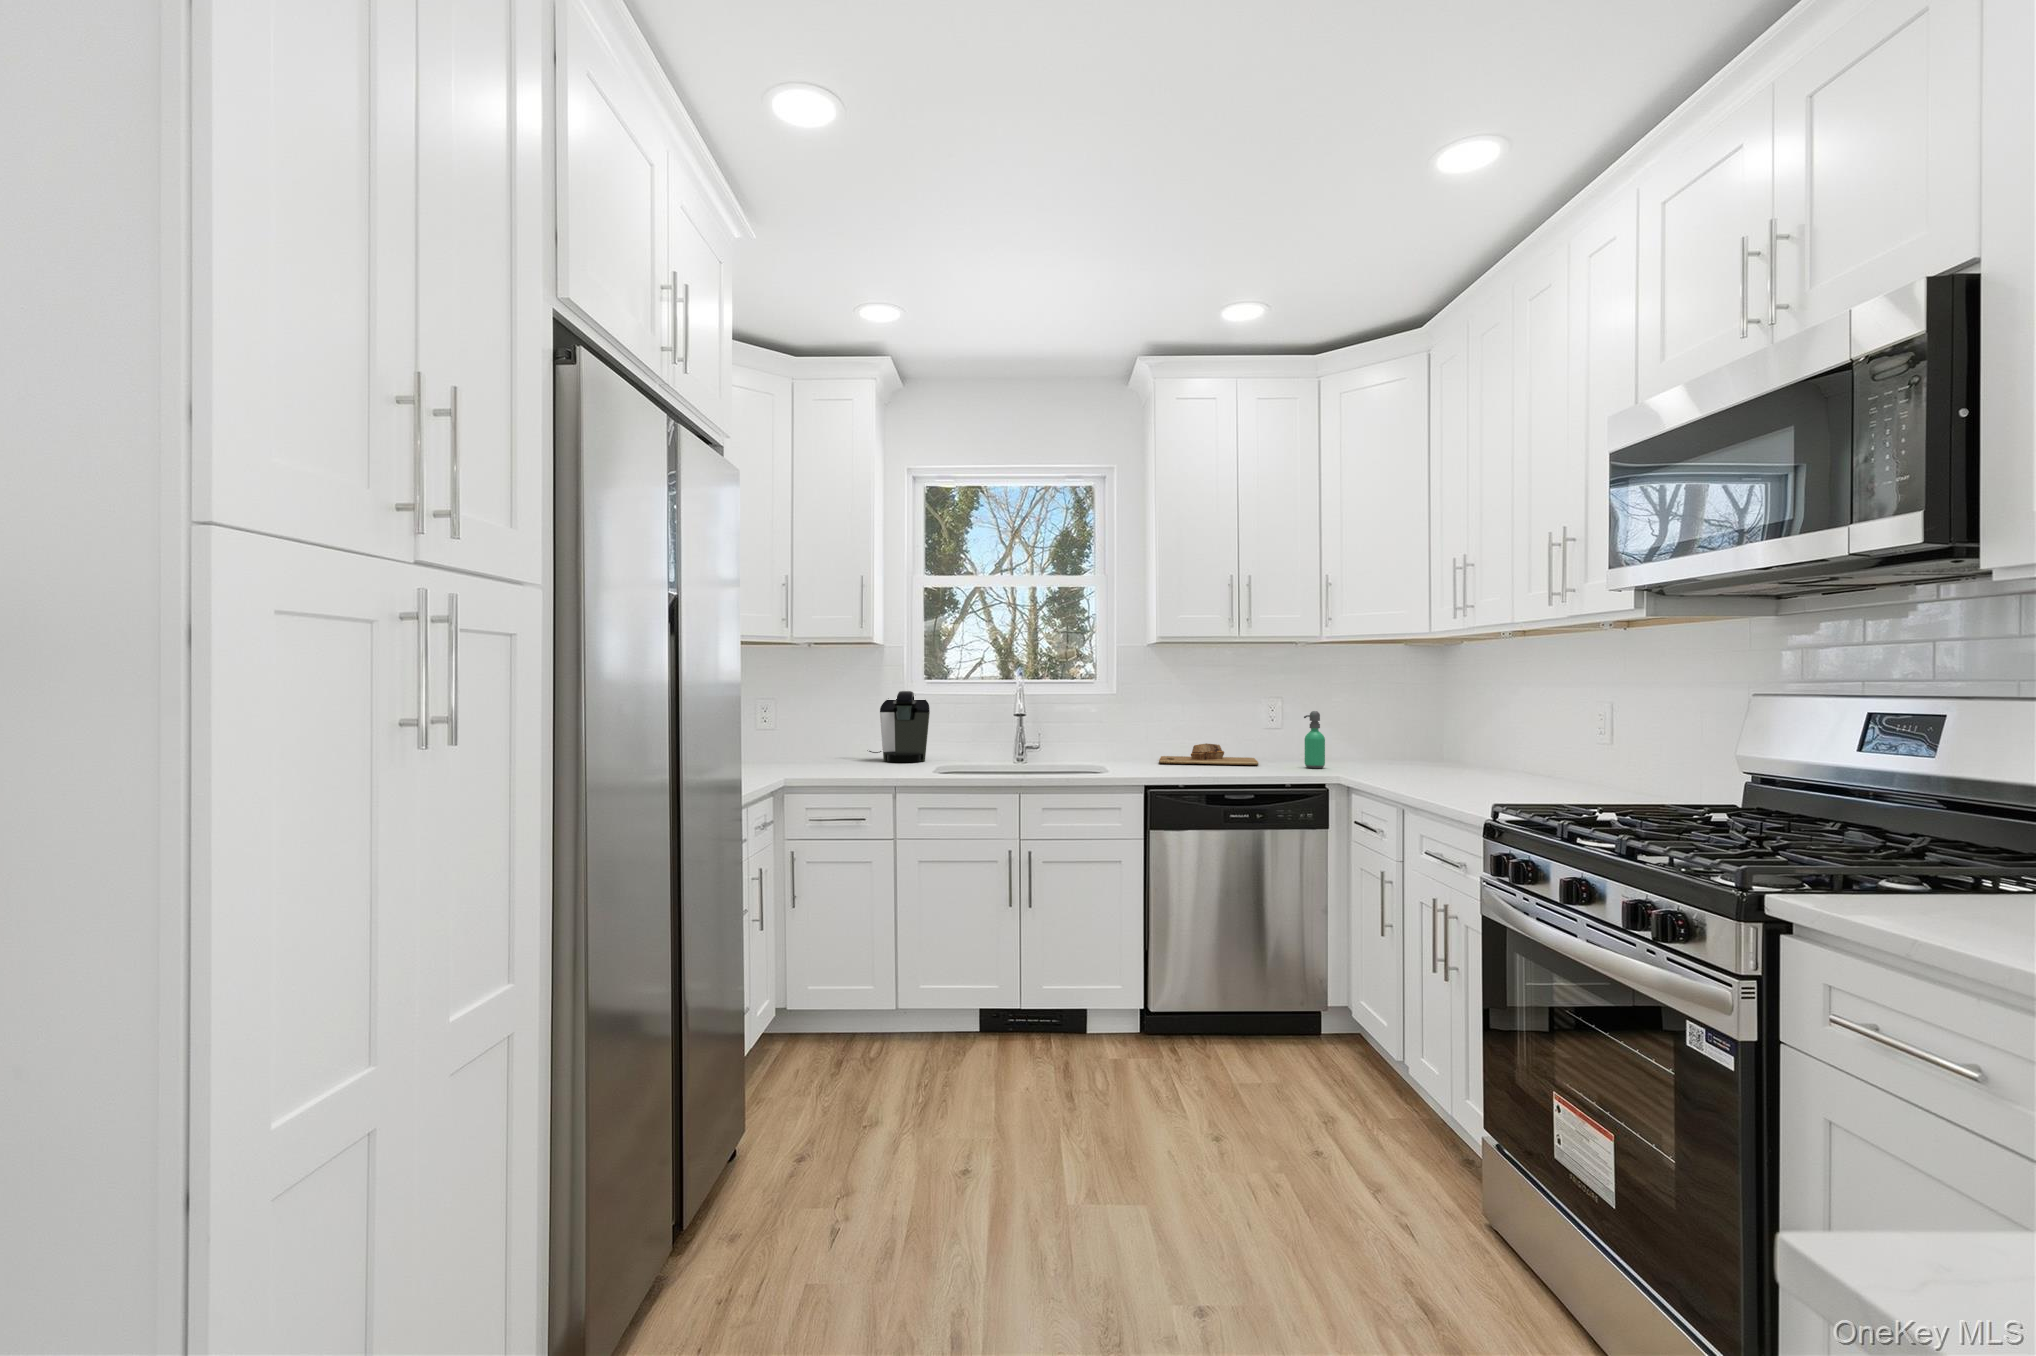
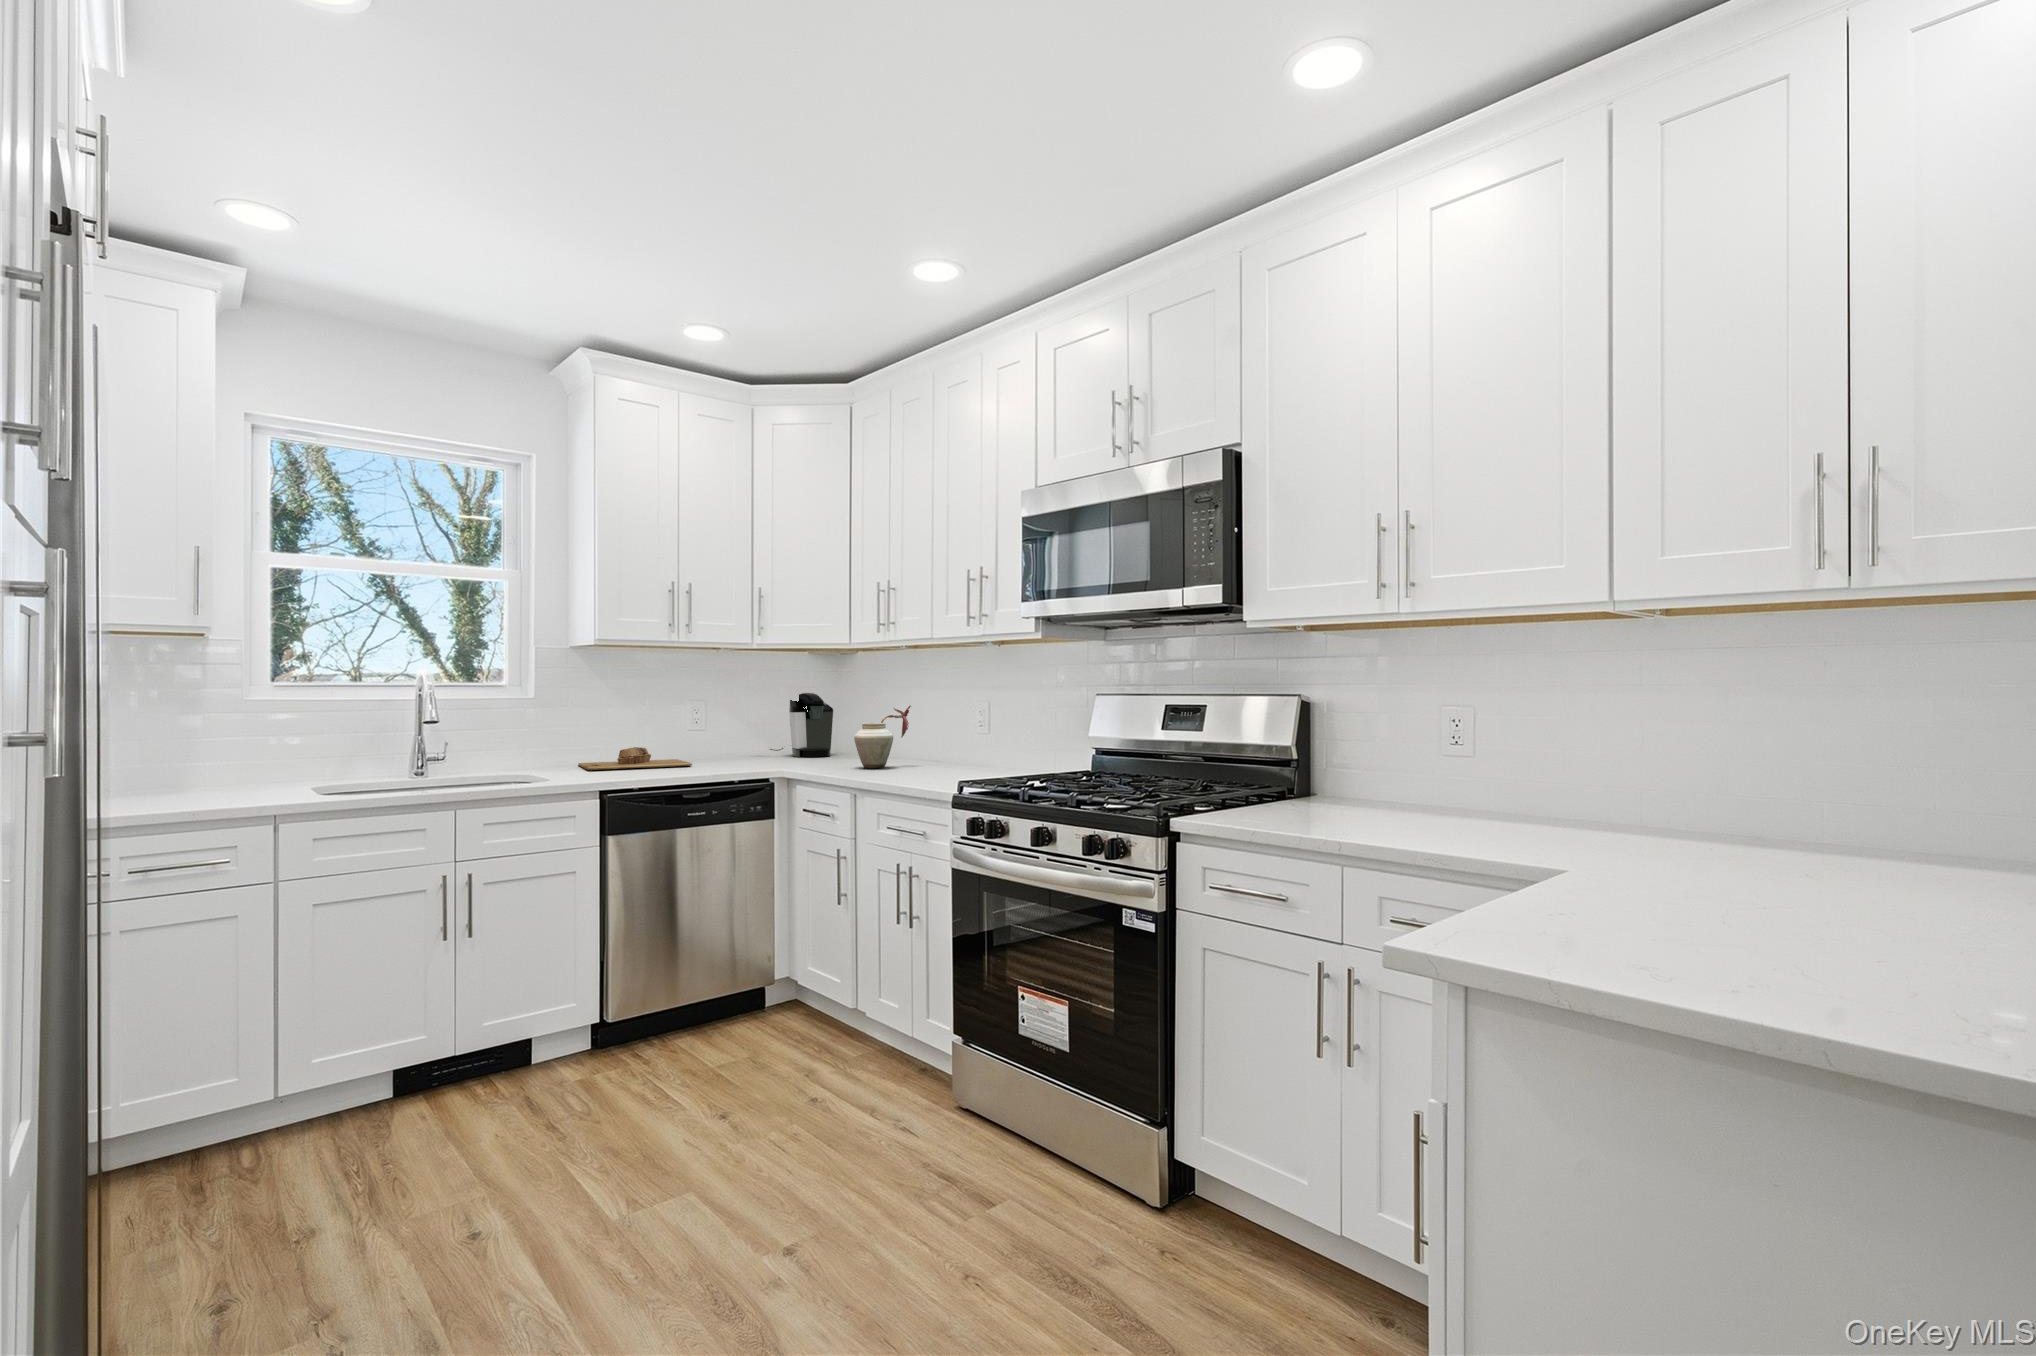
coffee maker: present [867,691,930,762] -> present [770,693,833,757]
vase: none [1428,707,1504,781] -> present [854,706,911,768]
soap dispenser: present [1304,711,1325,768] -> none [737,712,756,765]

